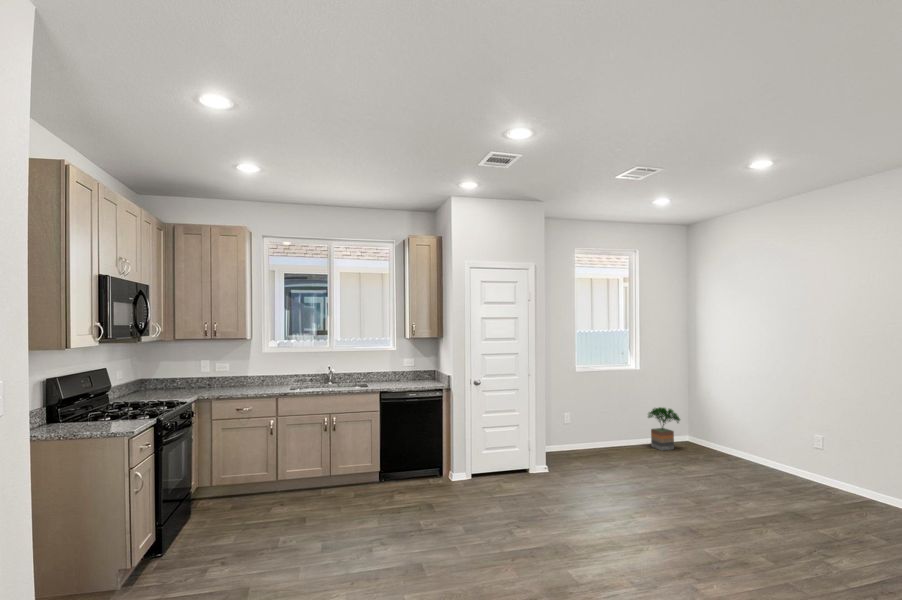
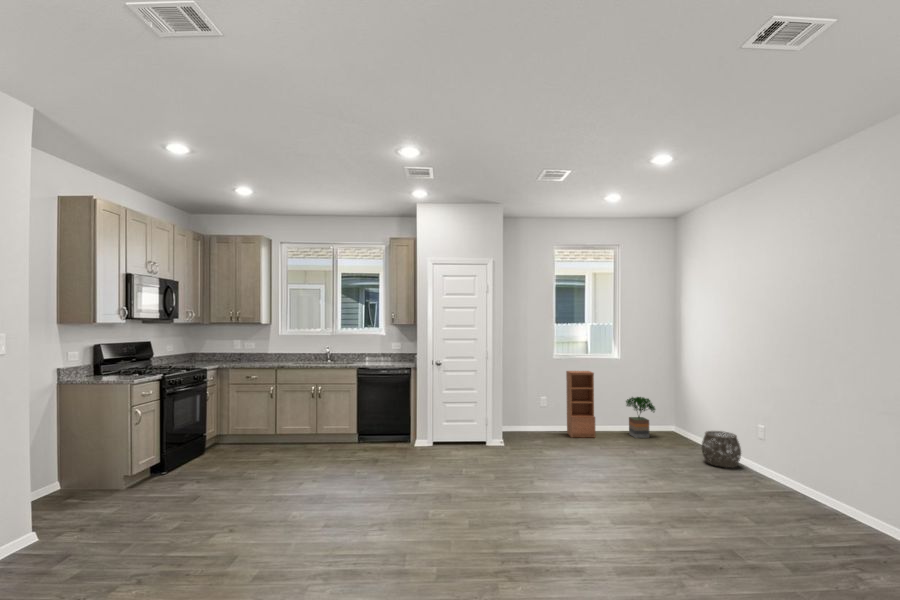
bookcase: none [590,382,625,455] -> present [566,371,595,438]
woven basket: none [750,441,792,478] -> present [702,431,741,468]

